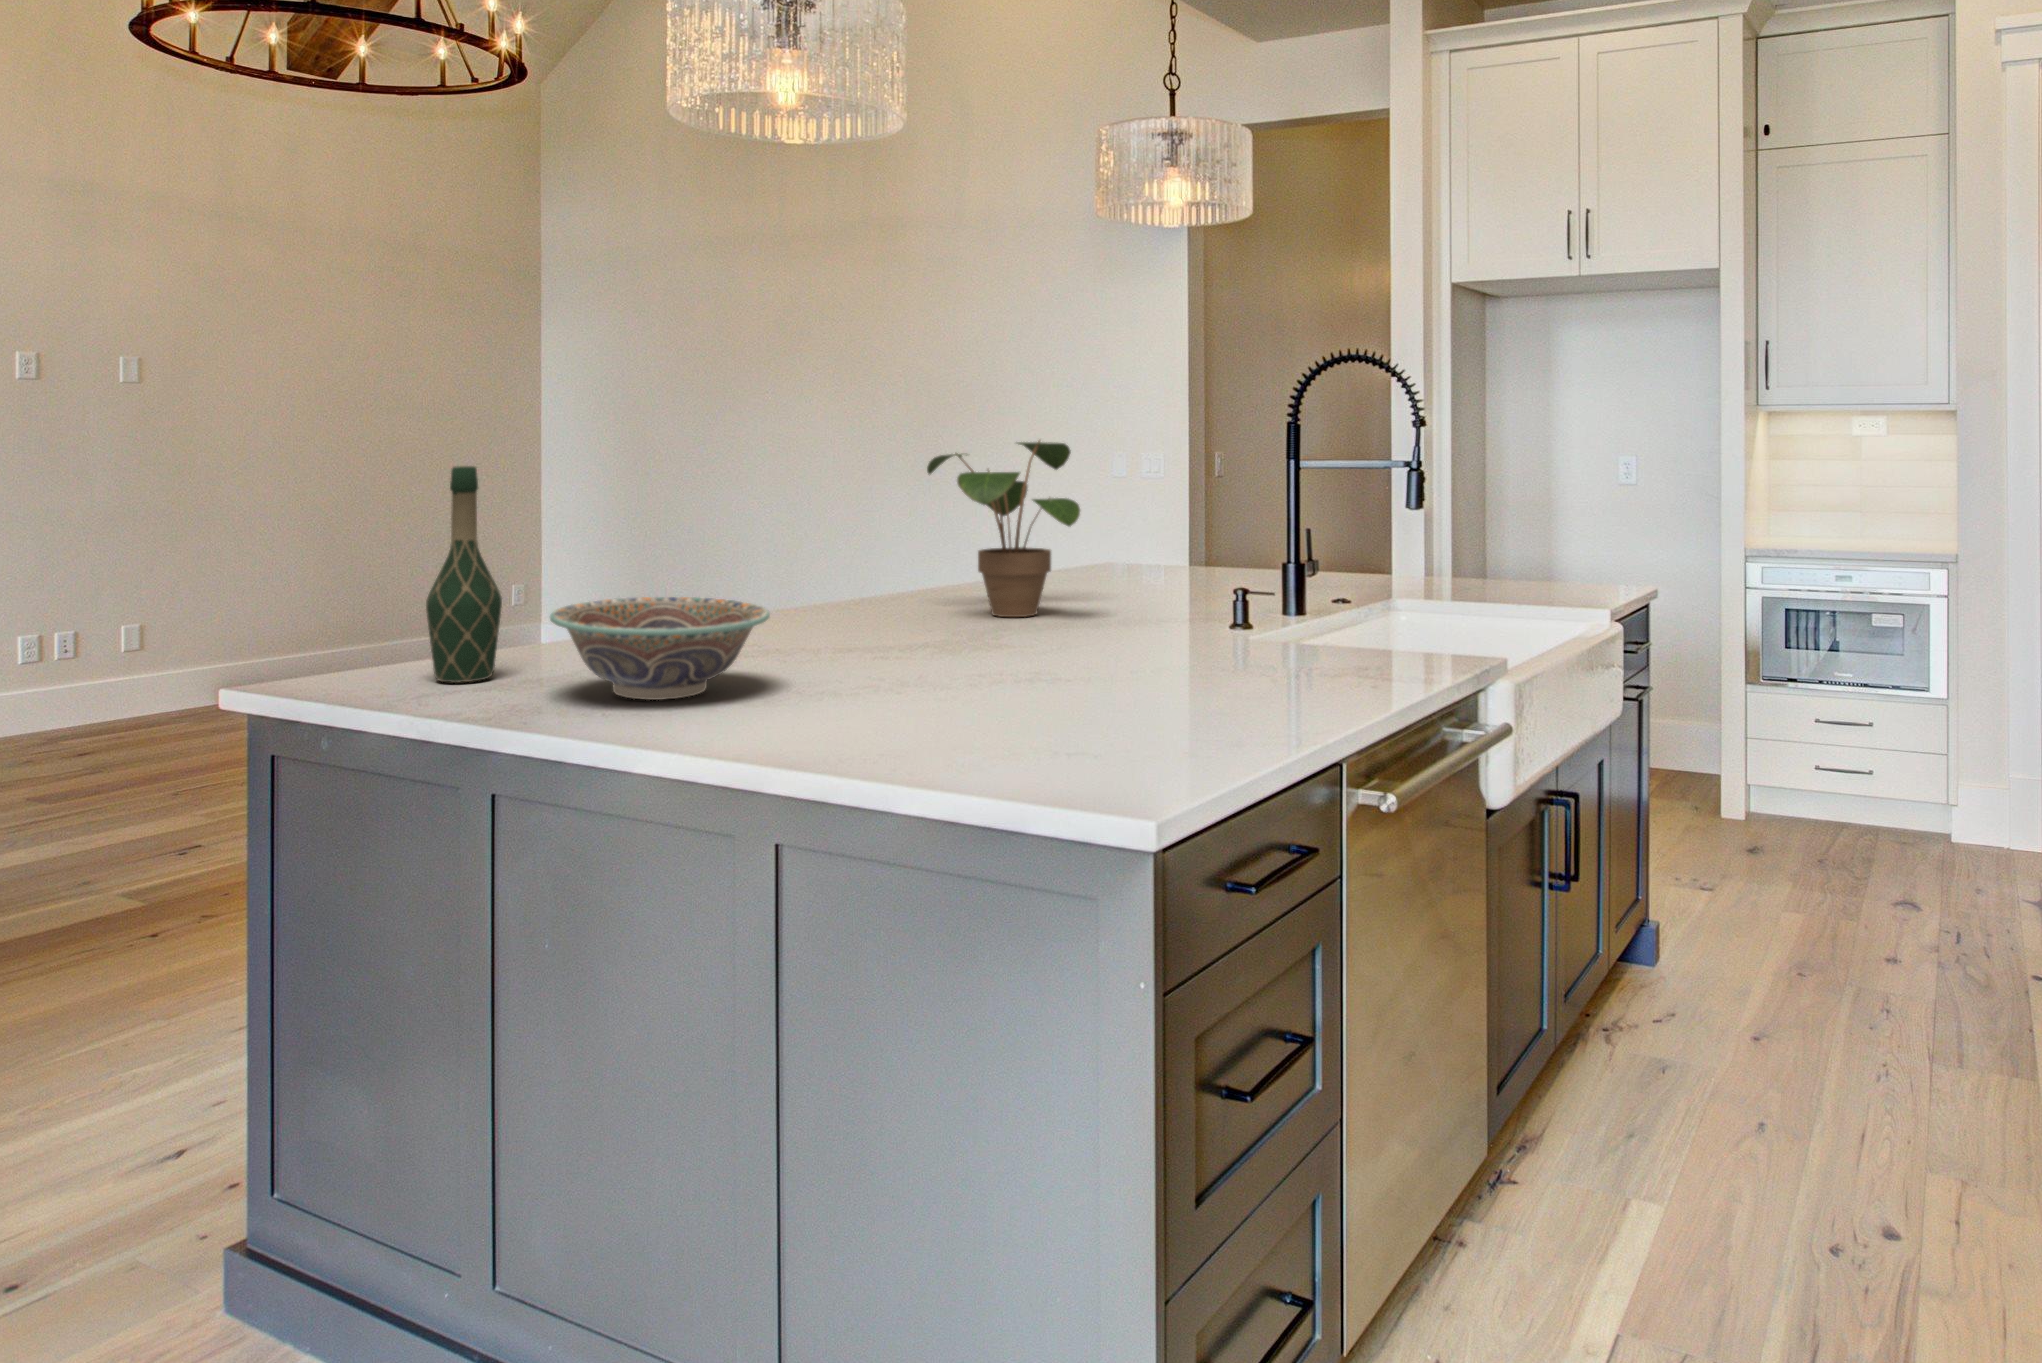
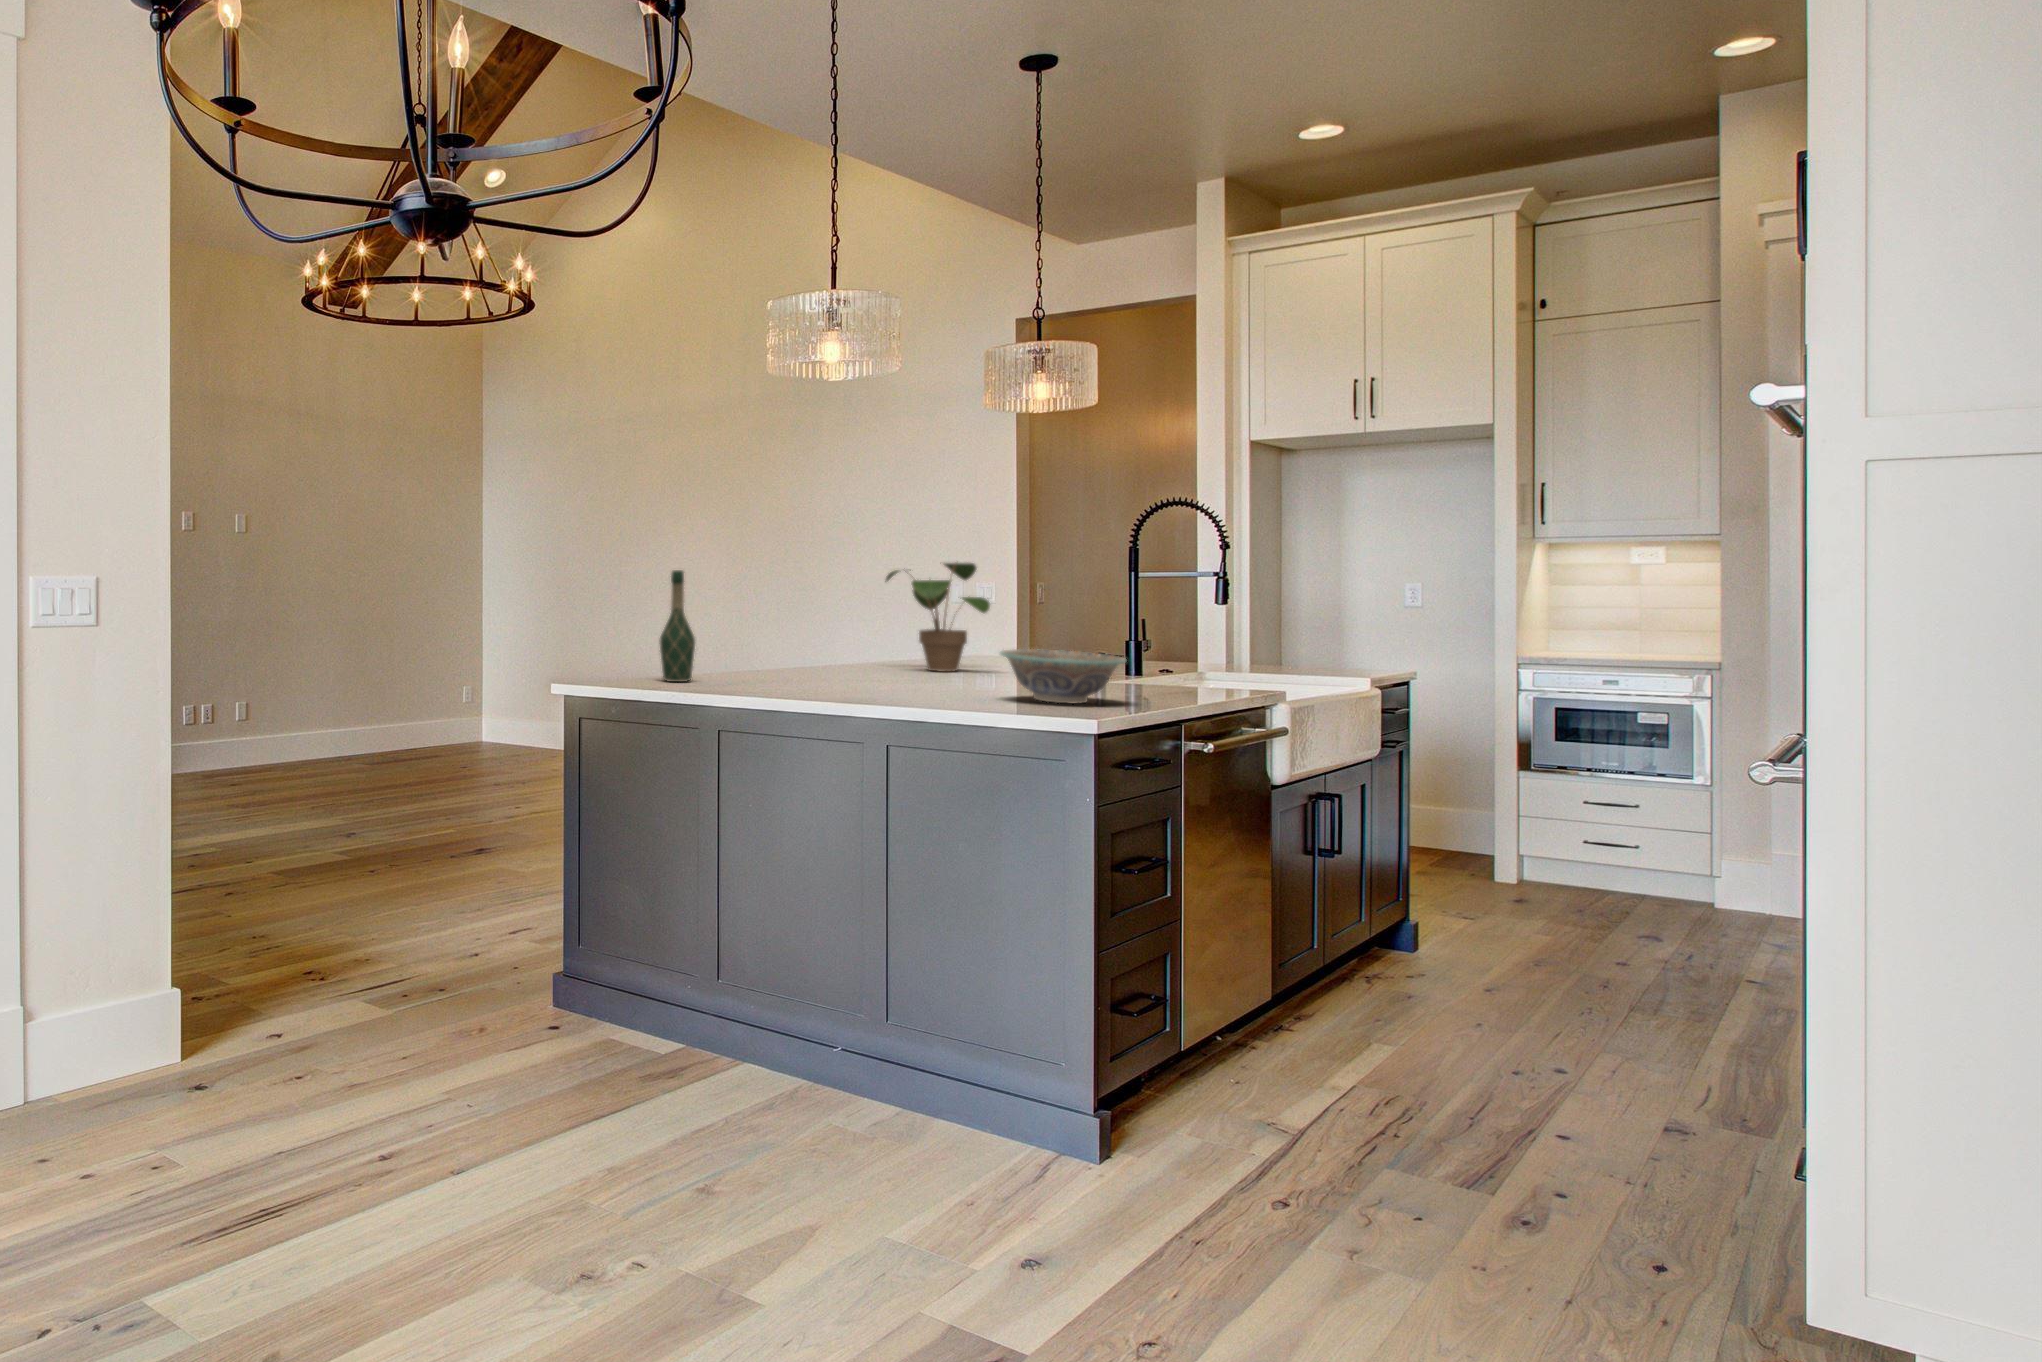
decorative bowl: present [550,597,770,700] -> present [1000,649,1126,703]

